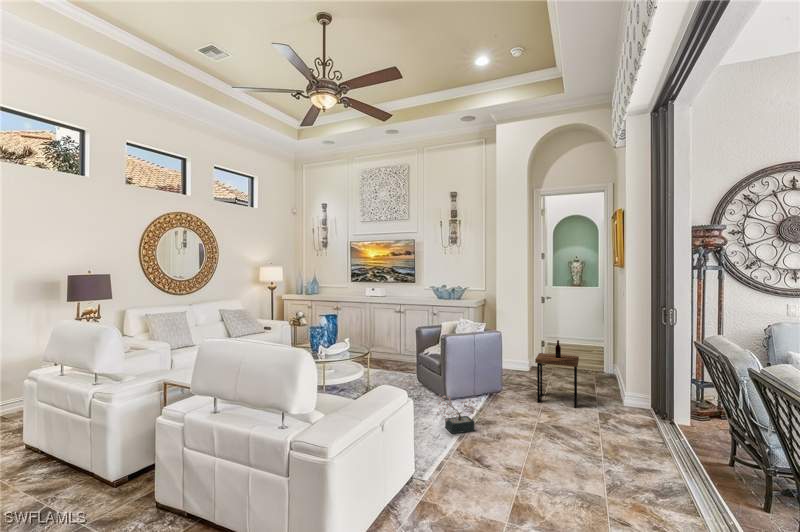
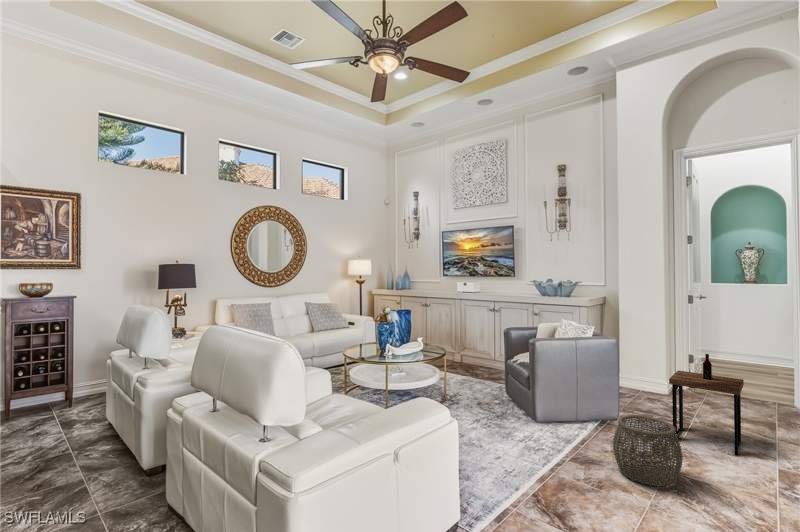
woven basket: none [504,386,548,433] -> present [613,415,683,487]
decorative plant: present [437,395,478,434] -> none [512,415,572,471]

